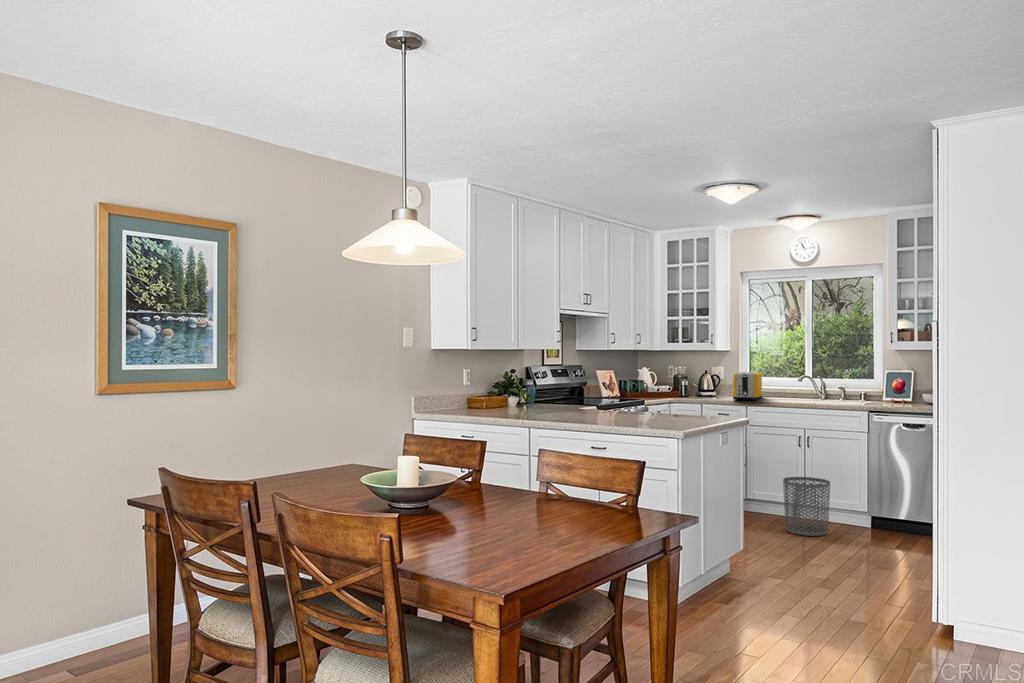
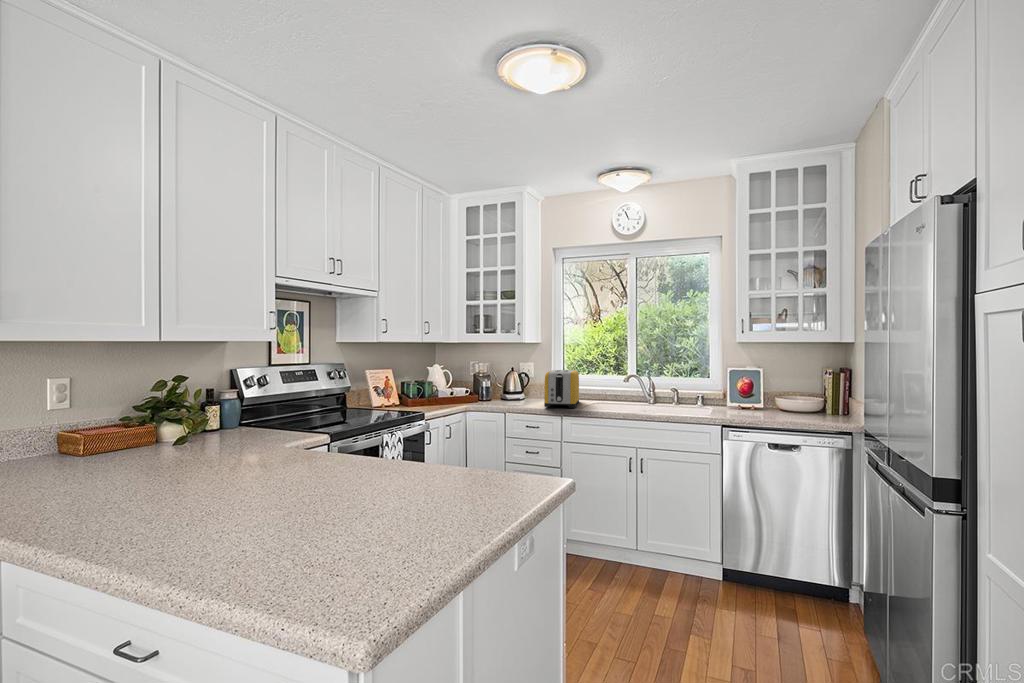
waste bin: present [783,477,830,536] -> none [612,516,675,609]

